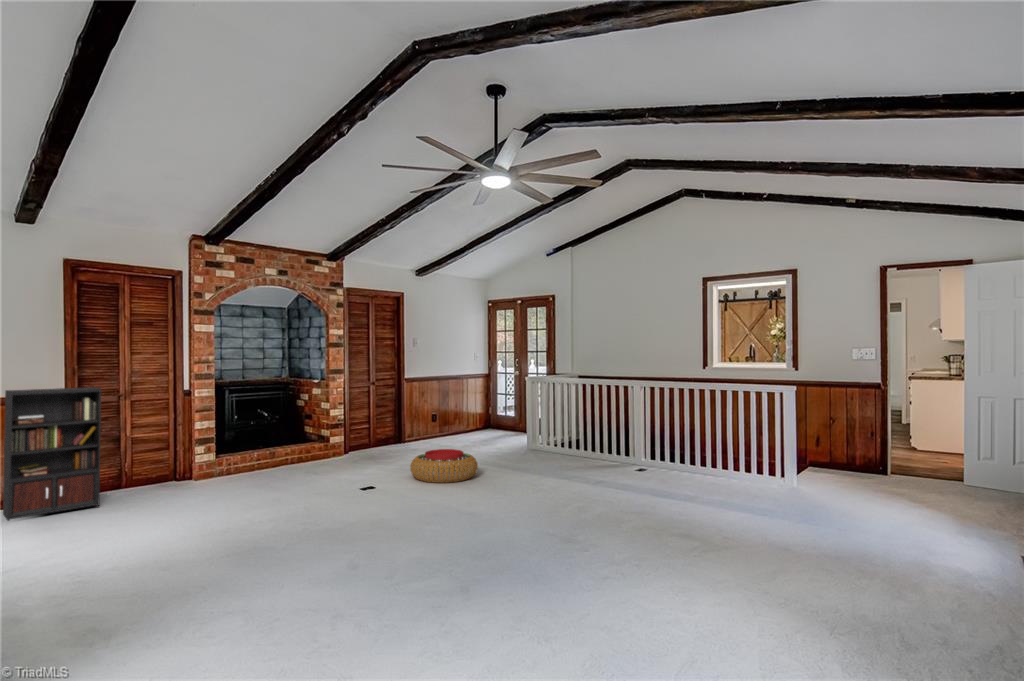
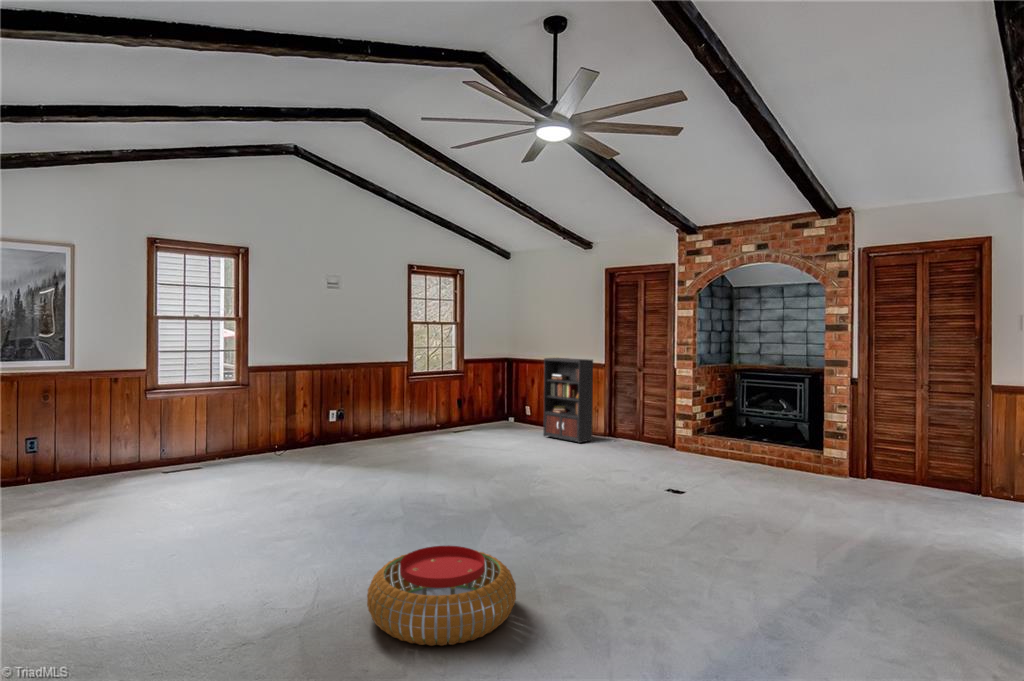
pouf: present [410,449,478,483] -> present [367,546,516,646]

